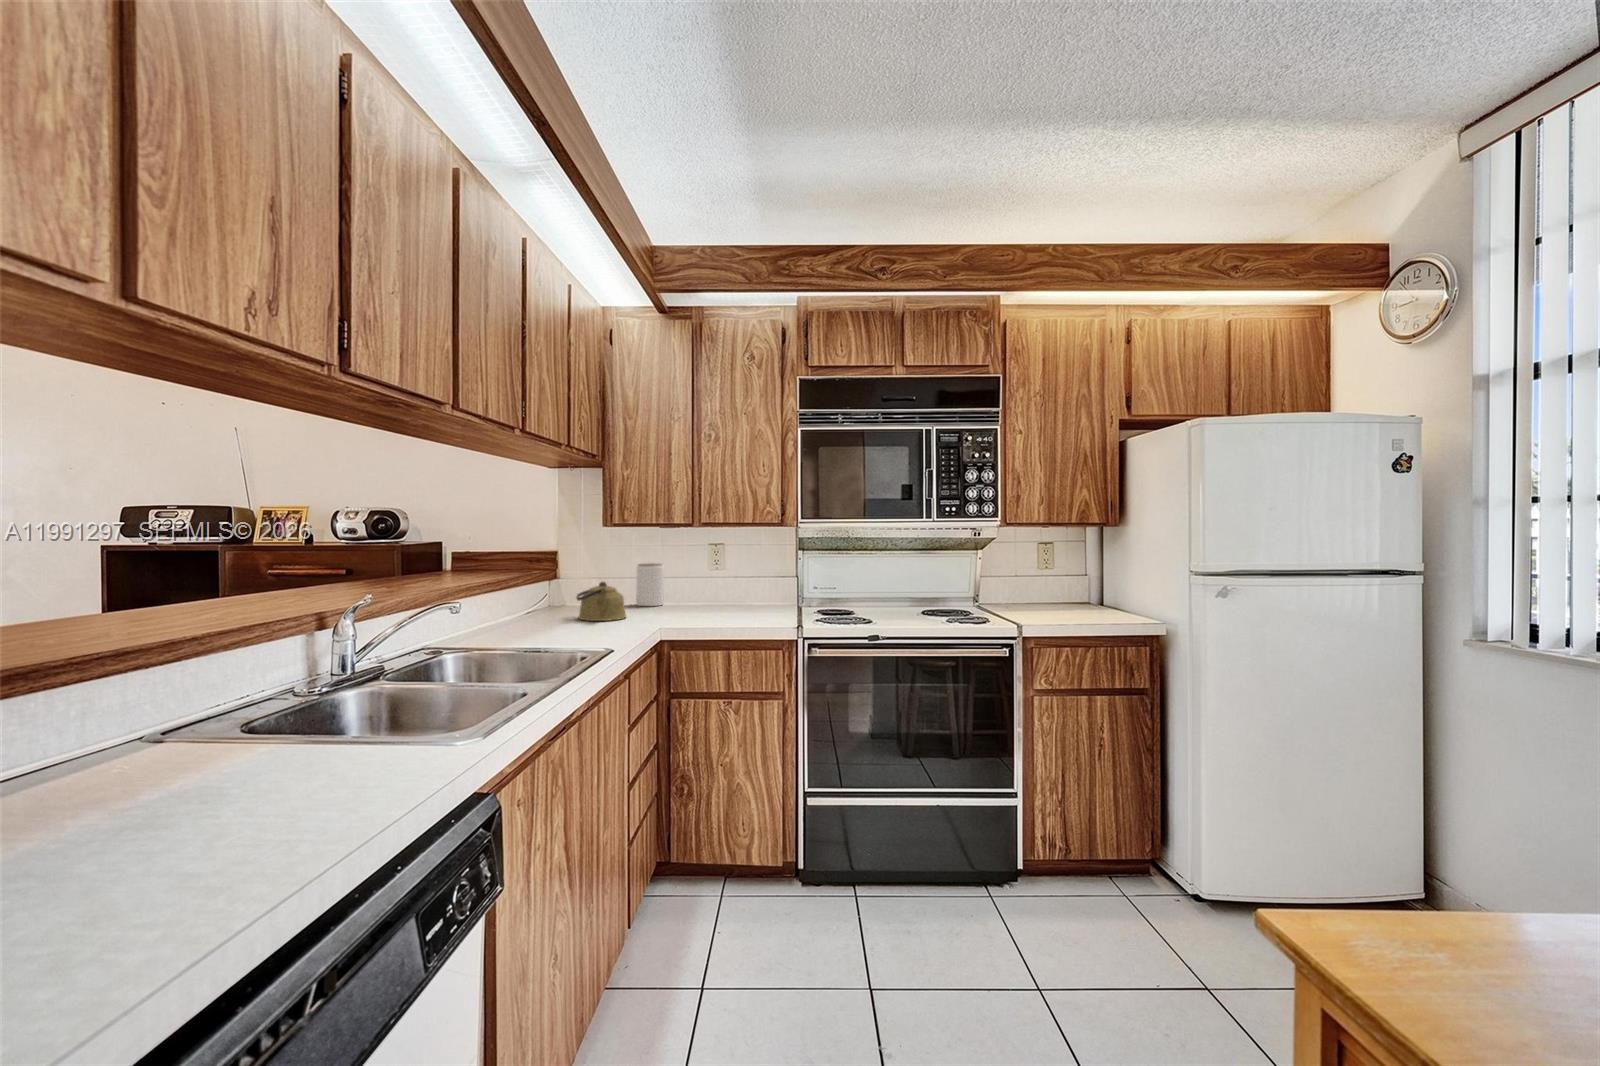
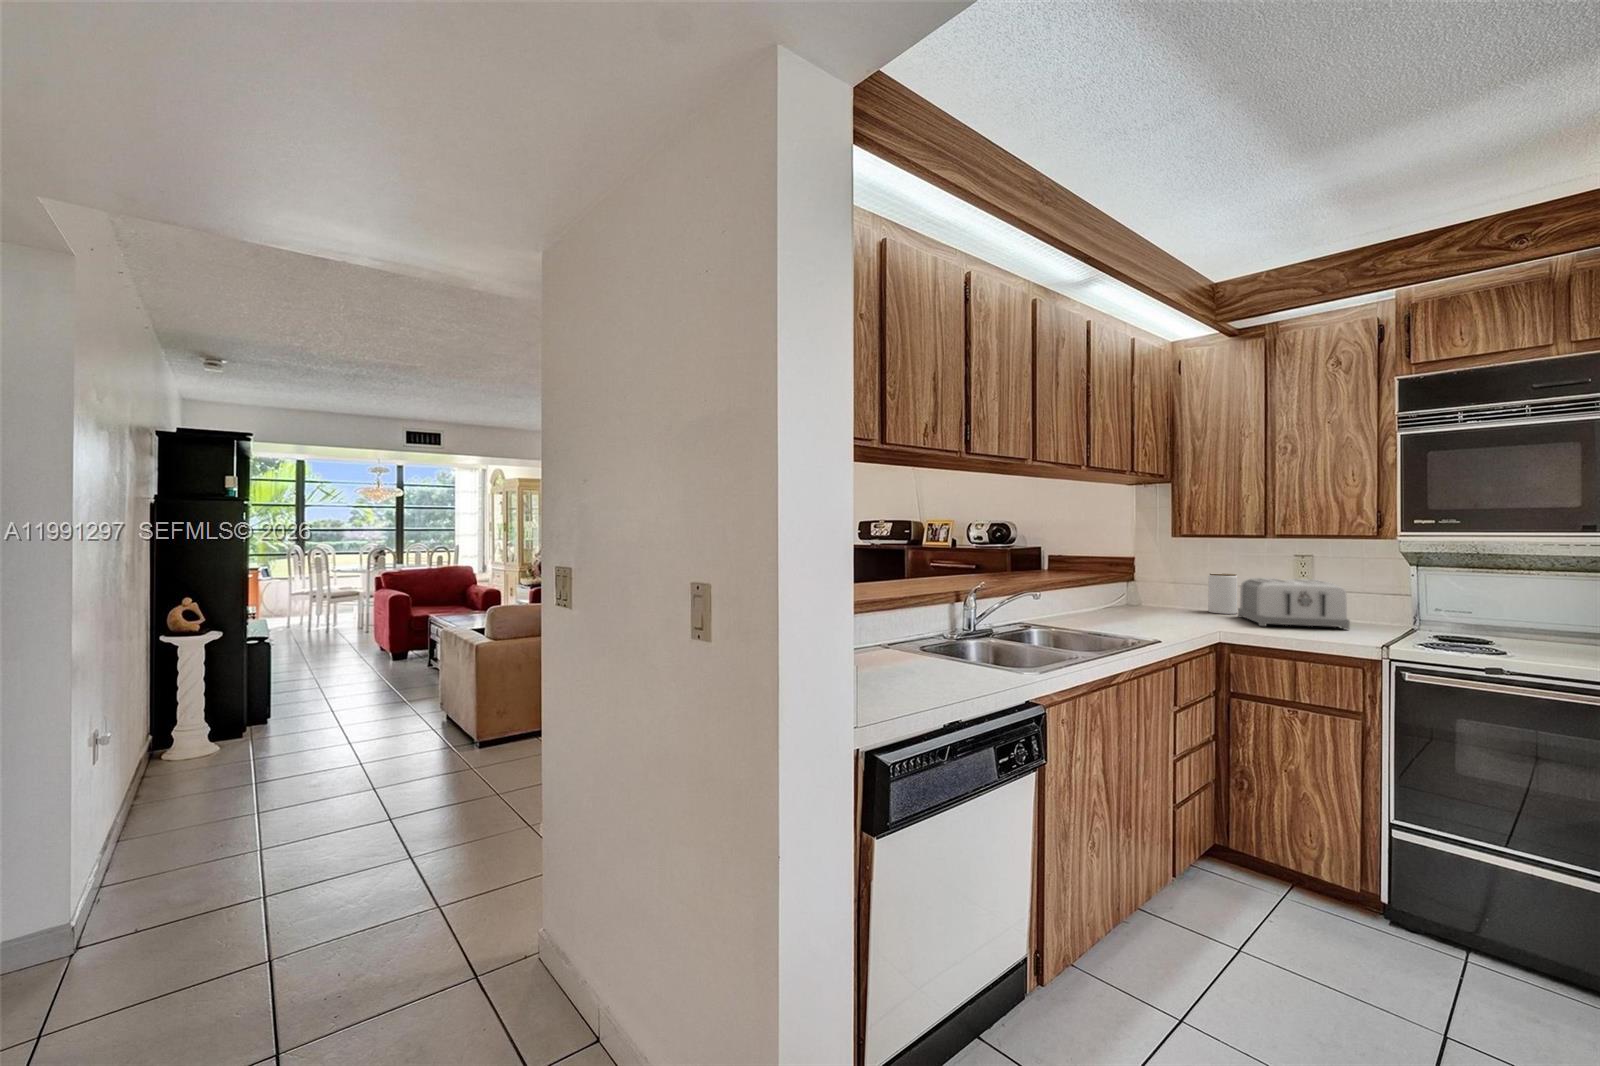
toaster: none [666,566,763,617] -> present [1238,578,1350,629]
kettle: present [576,582,626,621] -> none [1142,587,1191,621]

